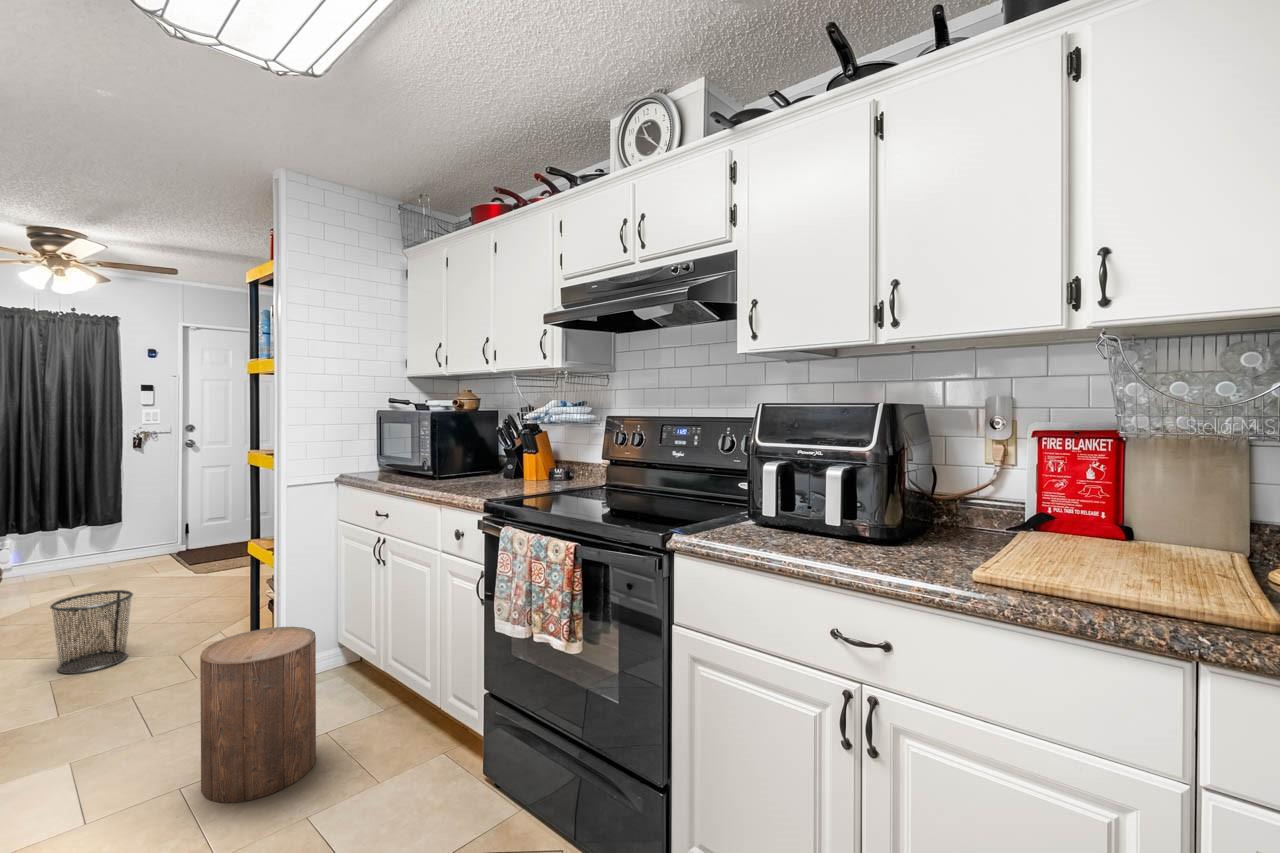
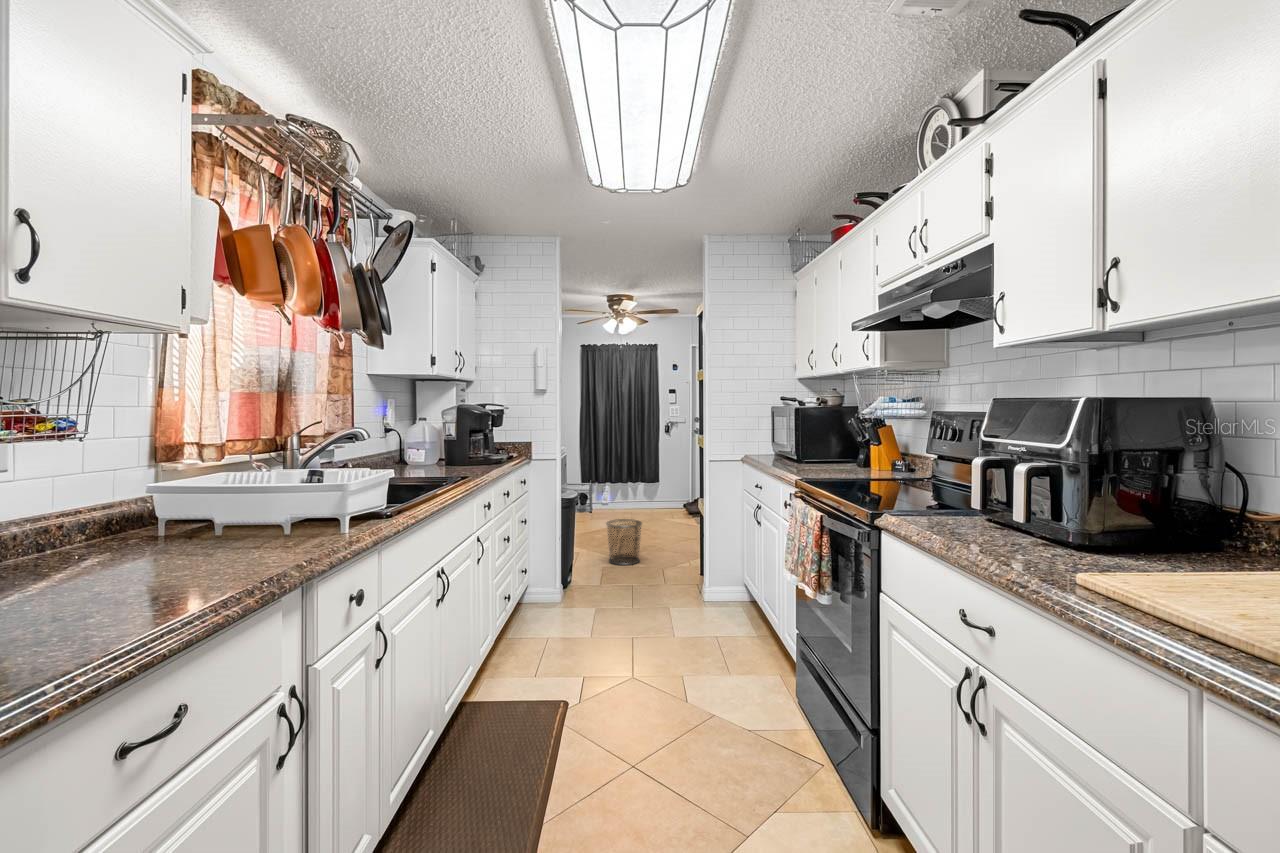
stool: present [200,627,316,803] -> none [641,551,703,653]

